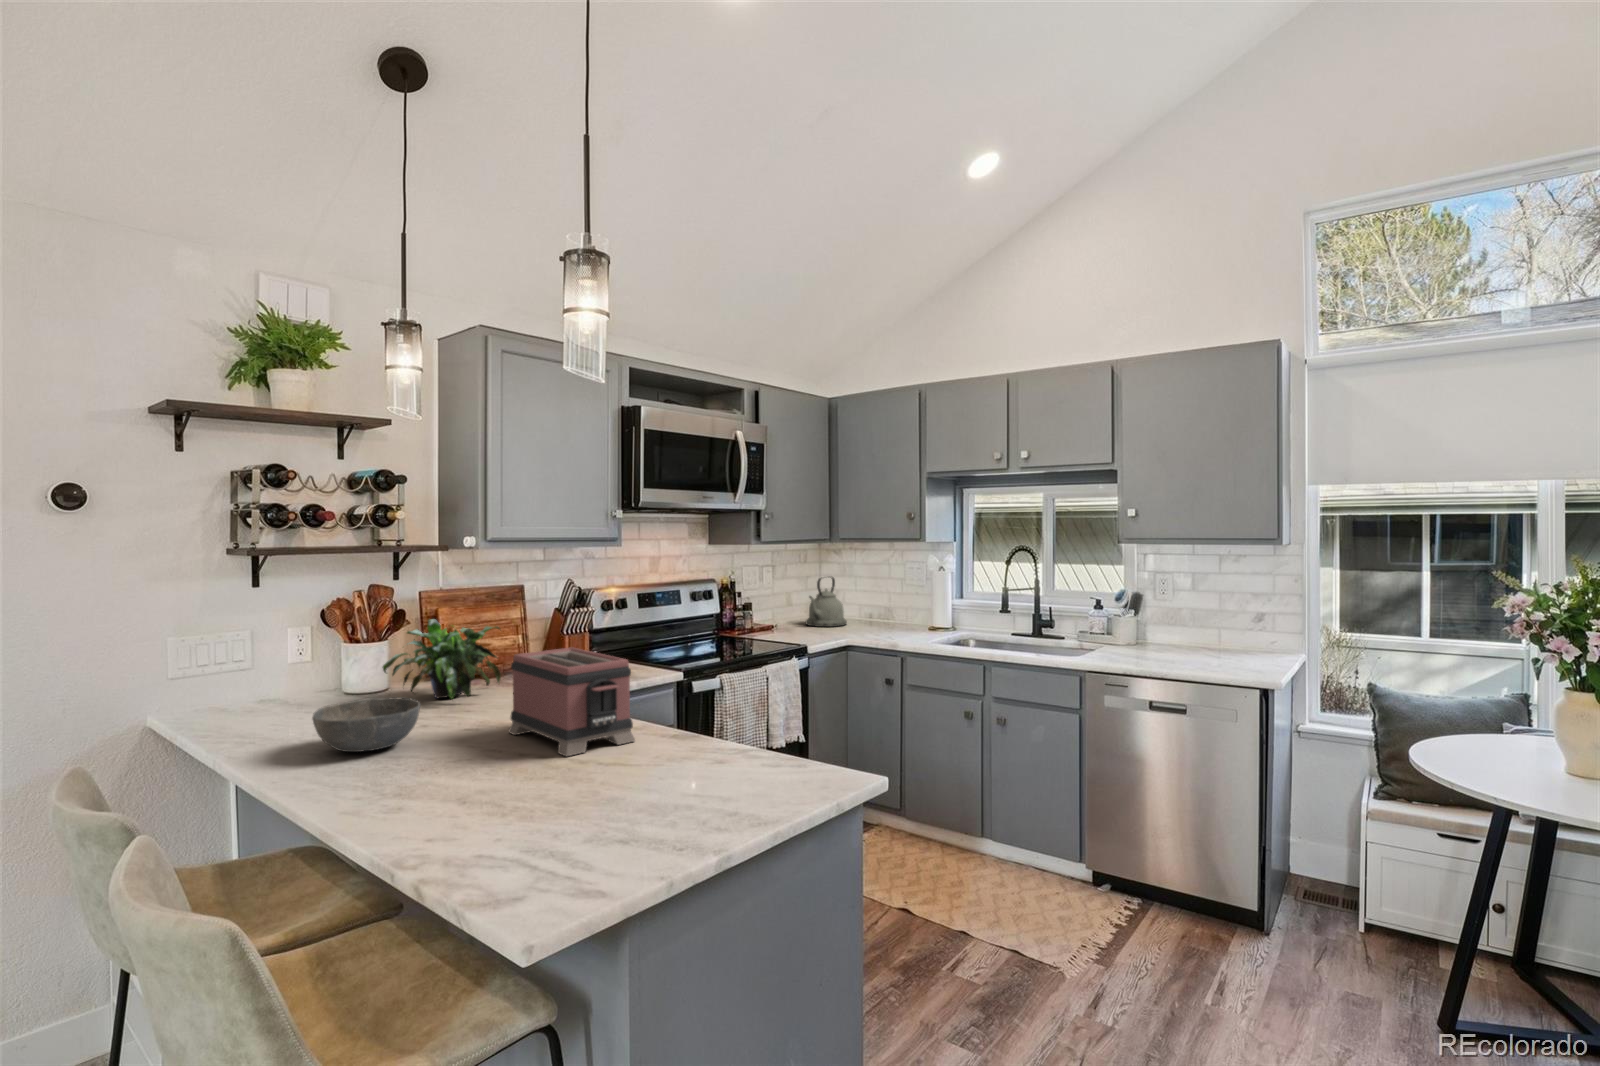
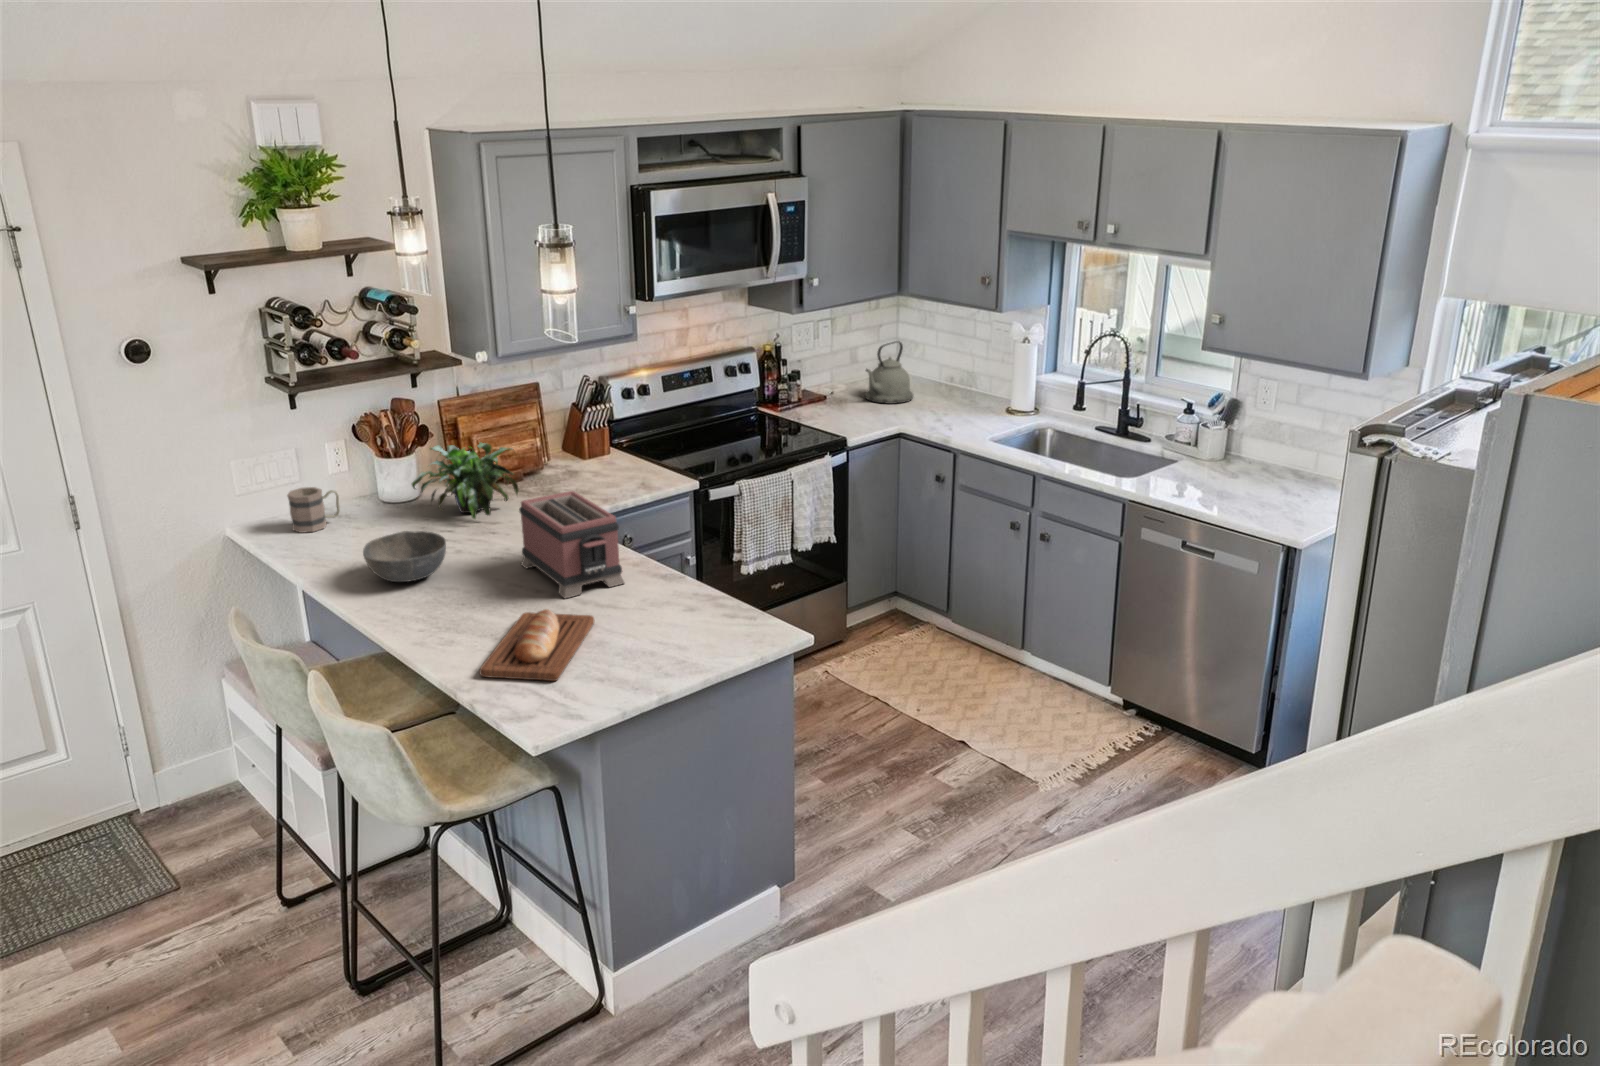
mug: none [230,670,295,720] -> present [287,487,340,533]
bread loaf: none [461,756,609,838] -> present [479,609,594,681]

